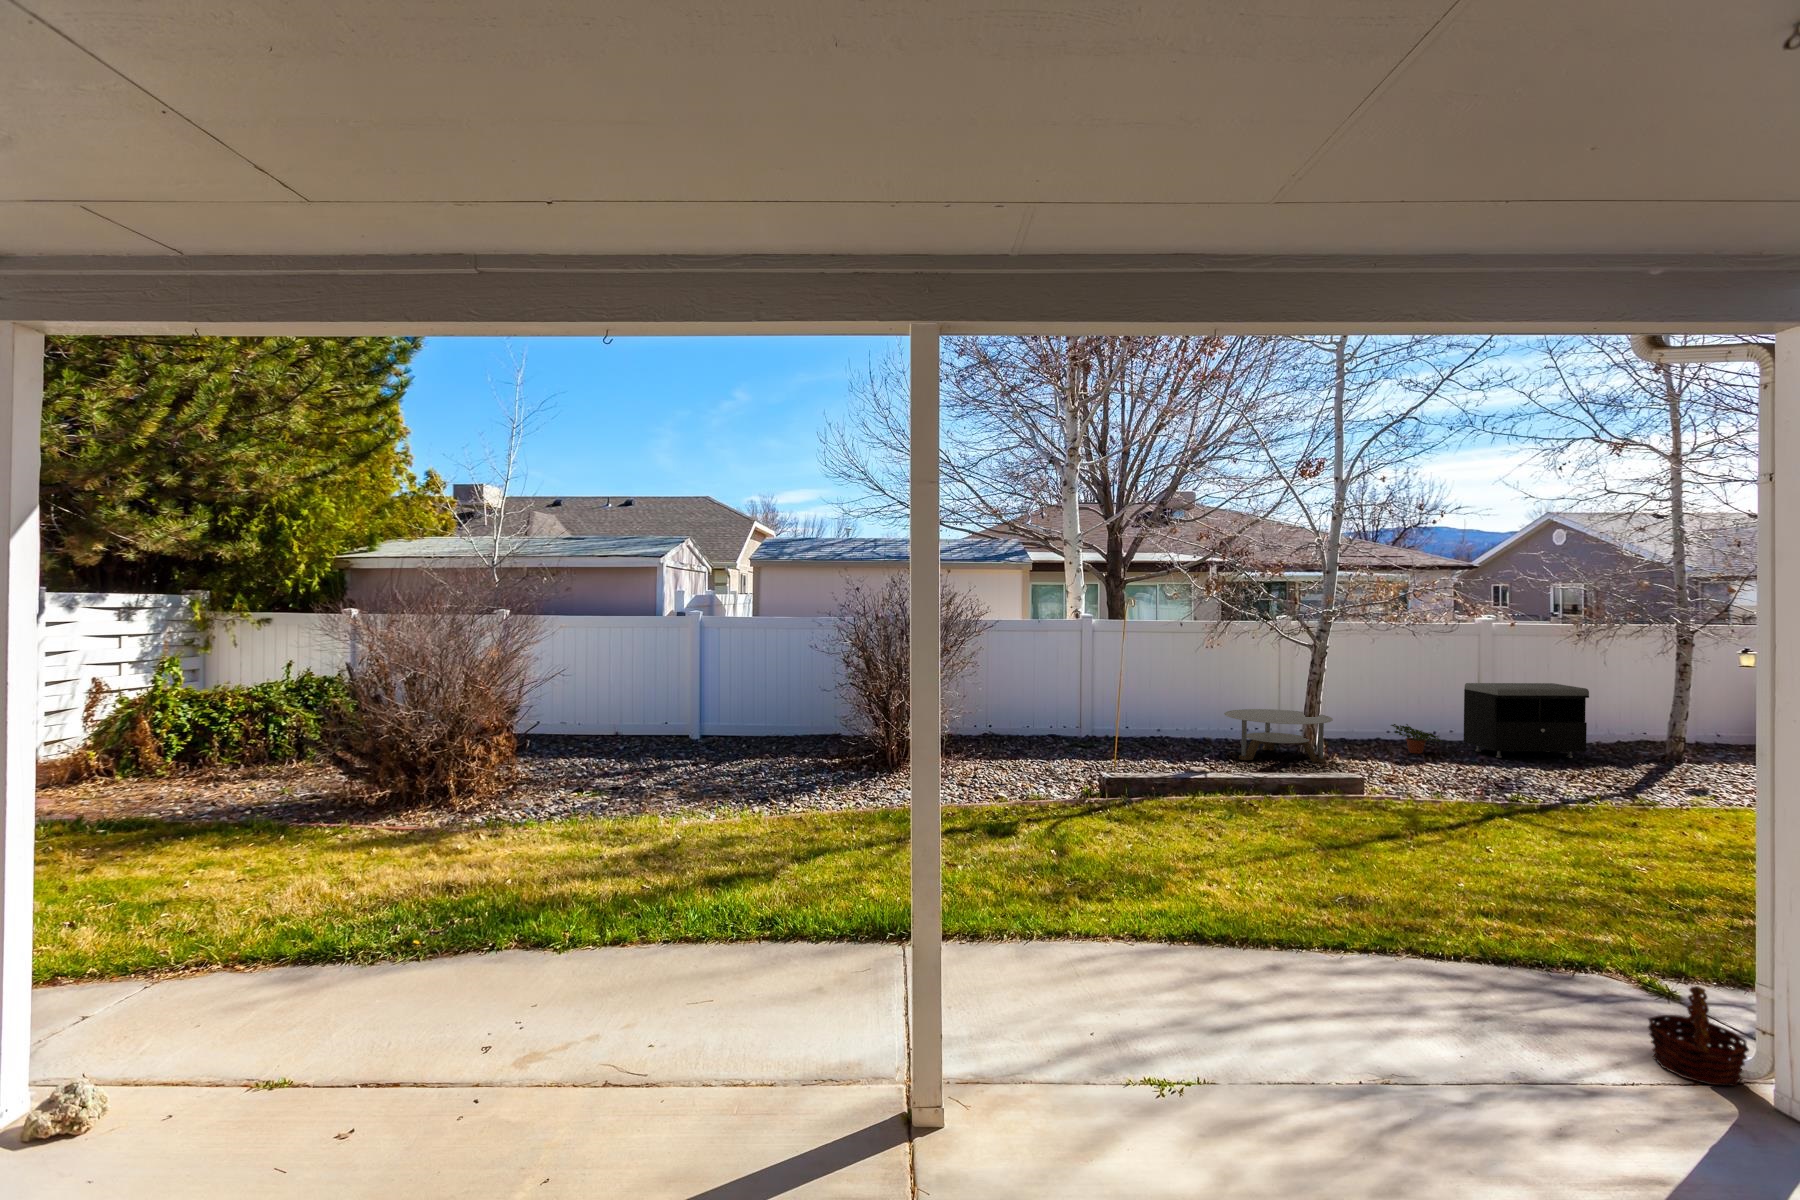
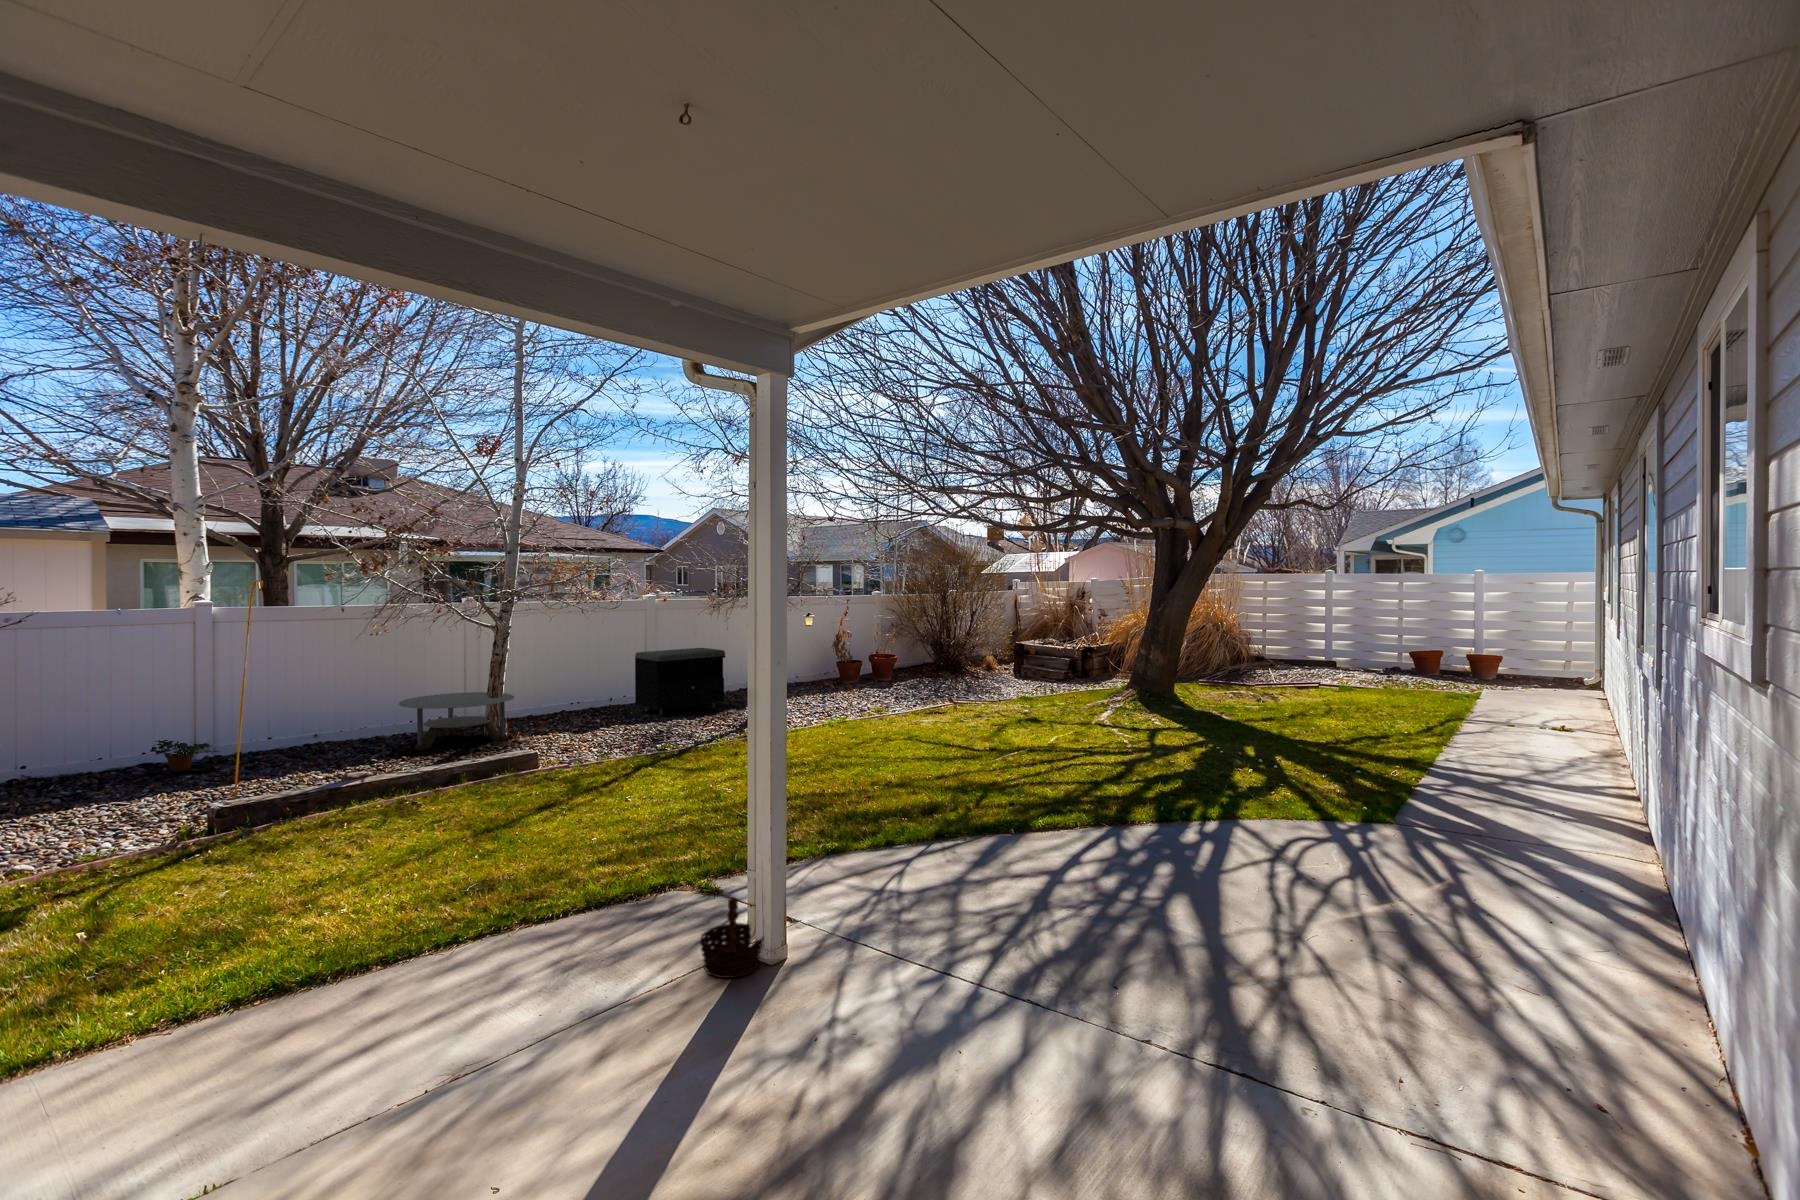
potted plant: present [1391,724,1443,754] -> present [150,738,220,771]

